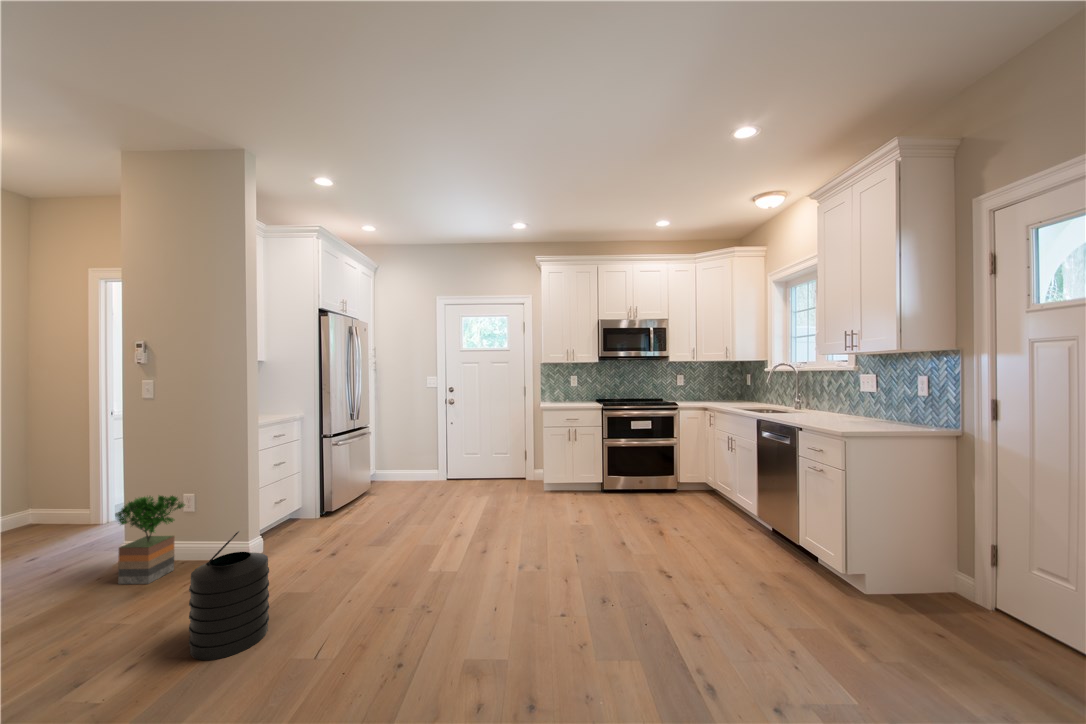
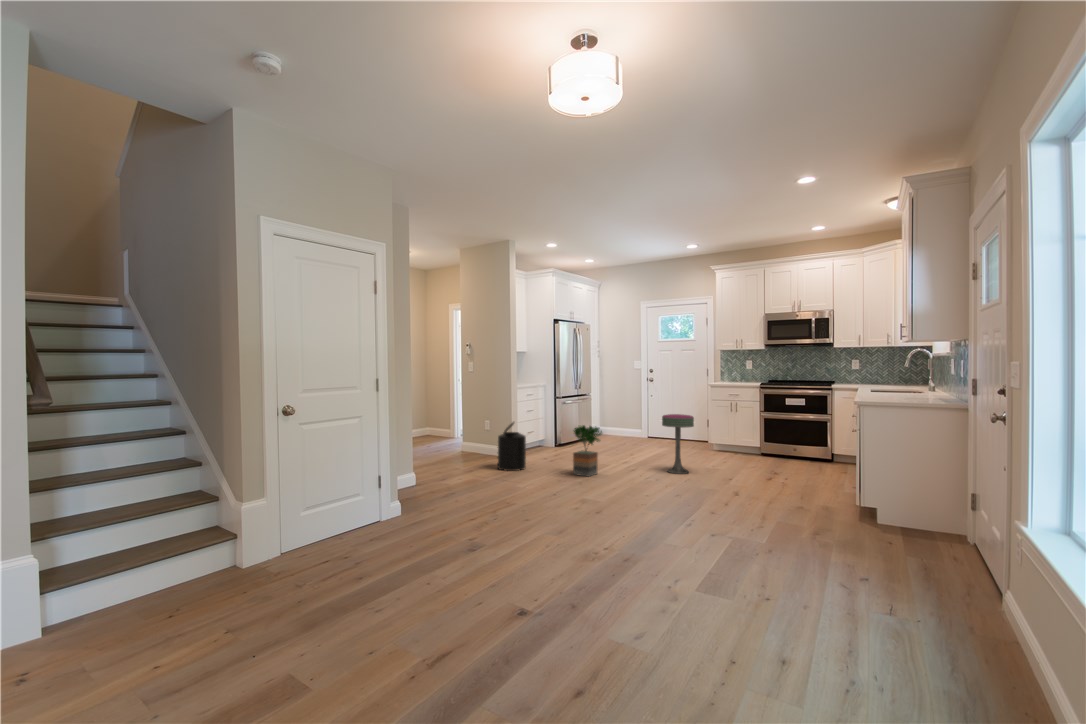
bar stool: none [526,466,574,566] -> present [662,414,694,474]
potted tree: present [117,495,185,584] -> present [573,425,602,477]

